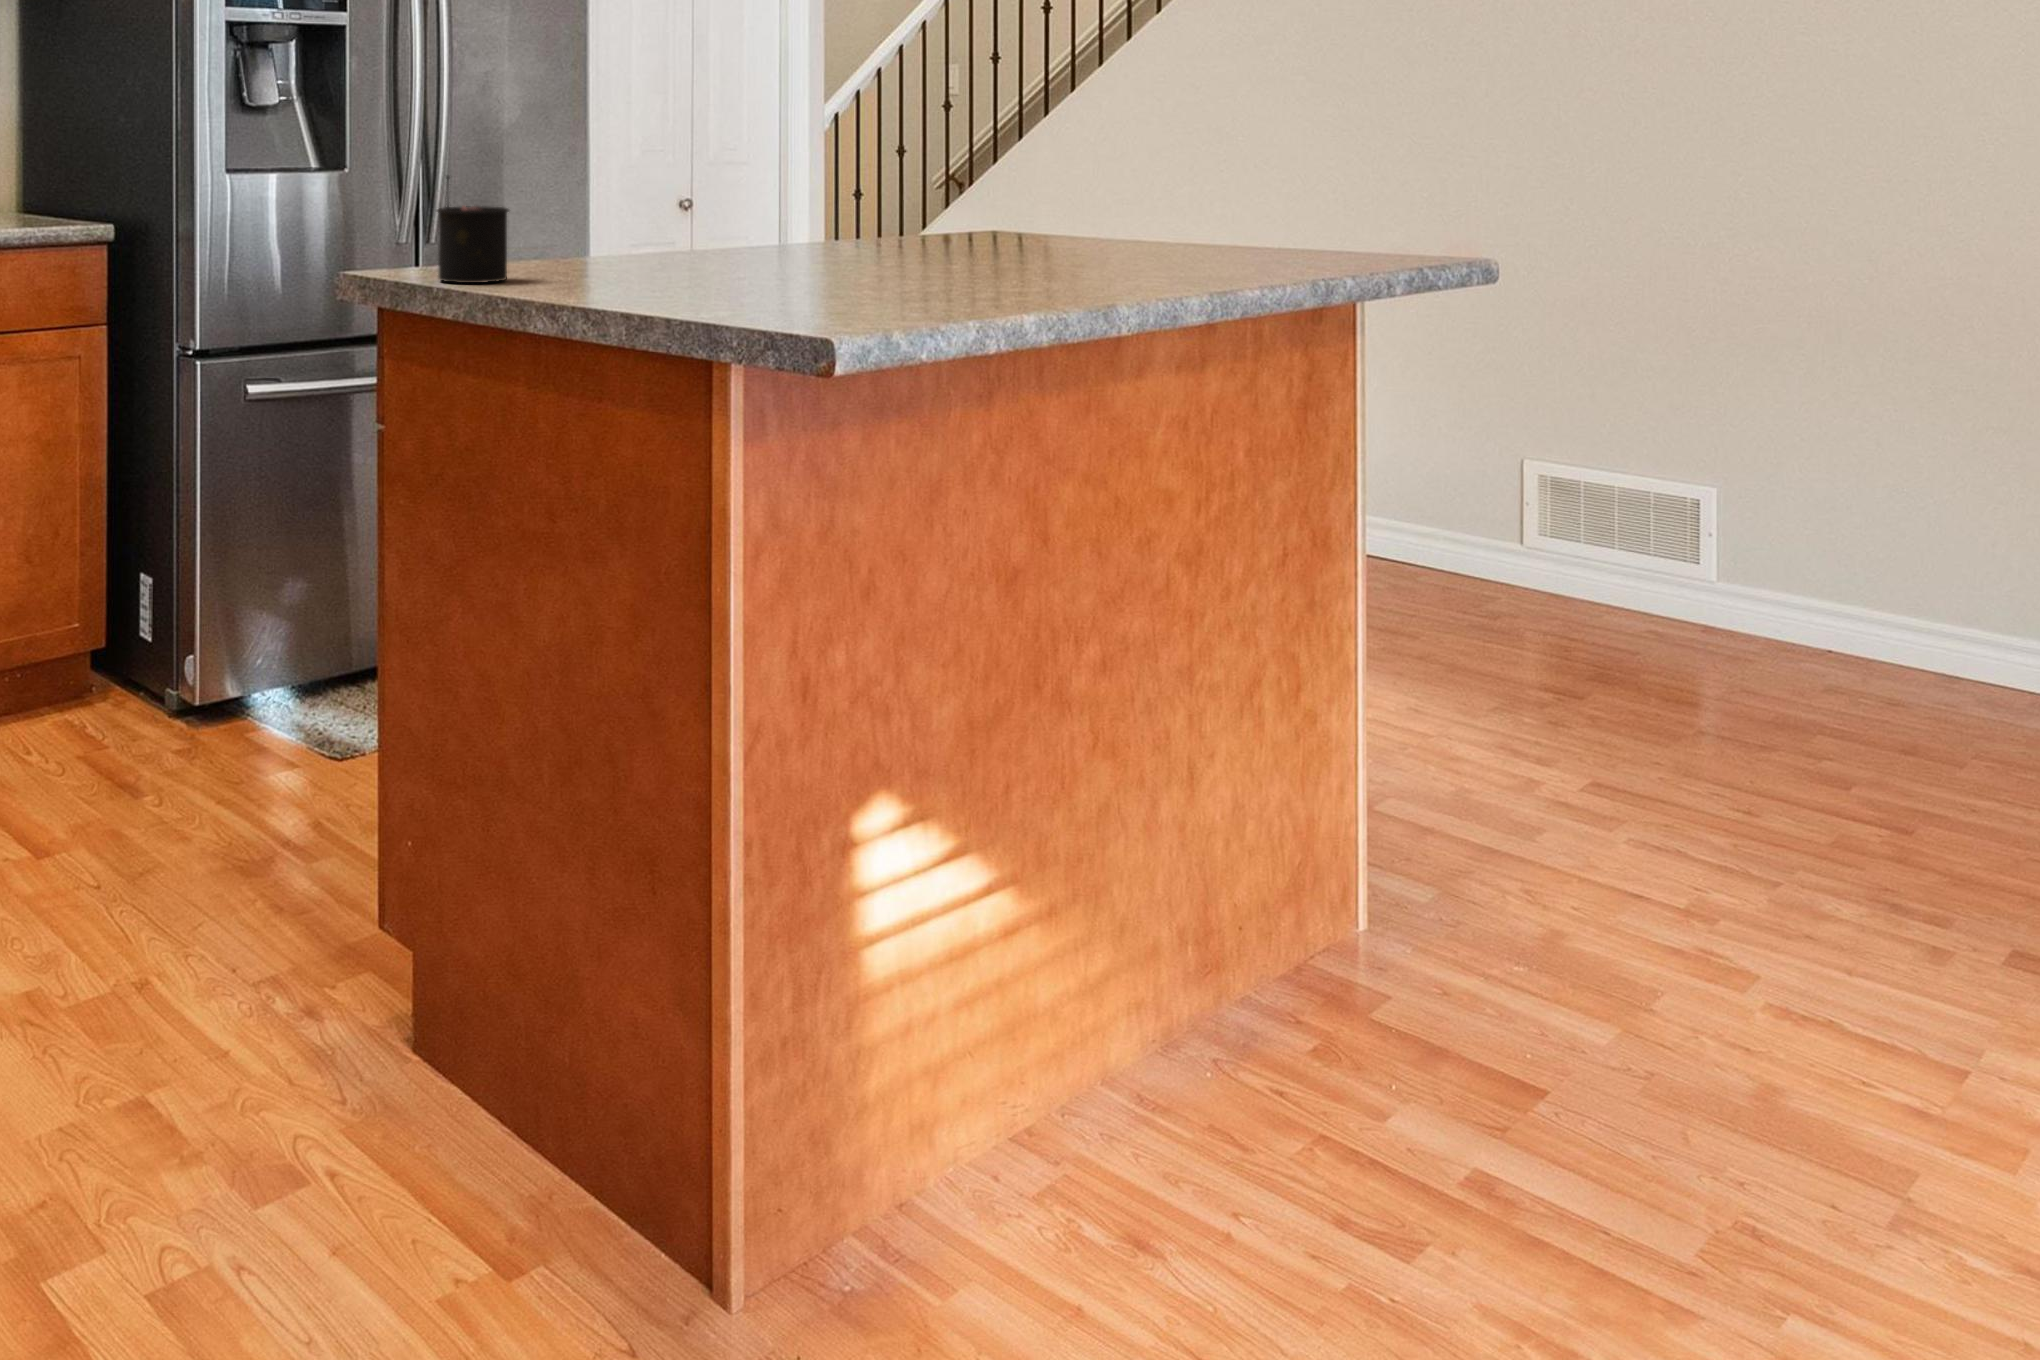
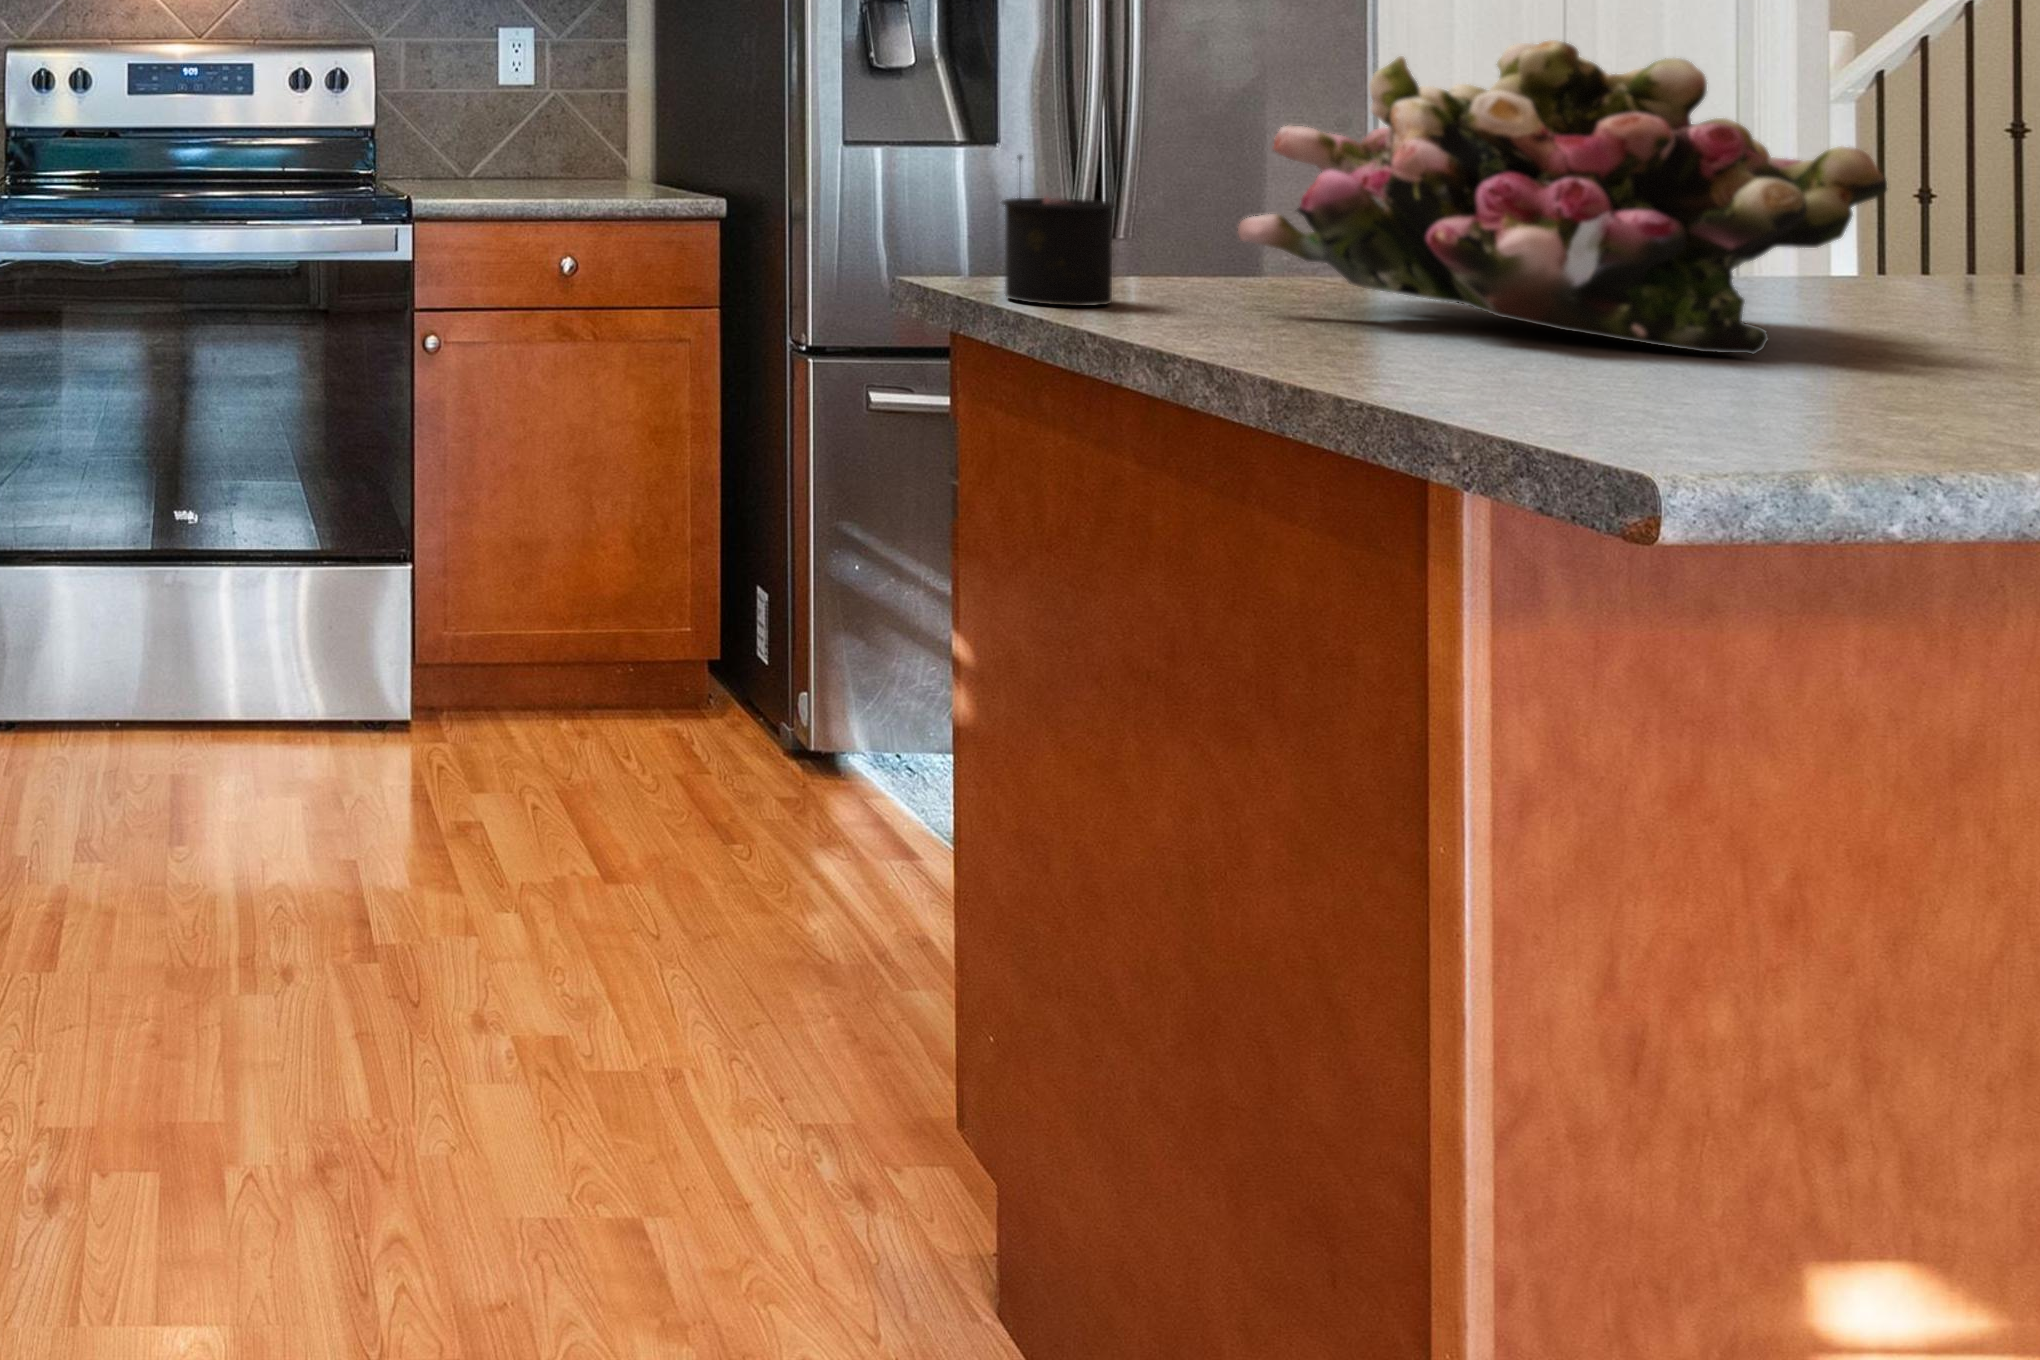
flower arrangement: none [582,96,892,281] -> present [1238,40,1887,354]

